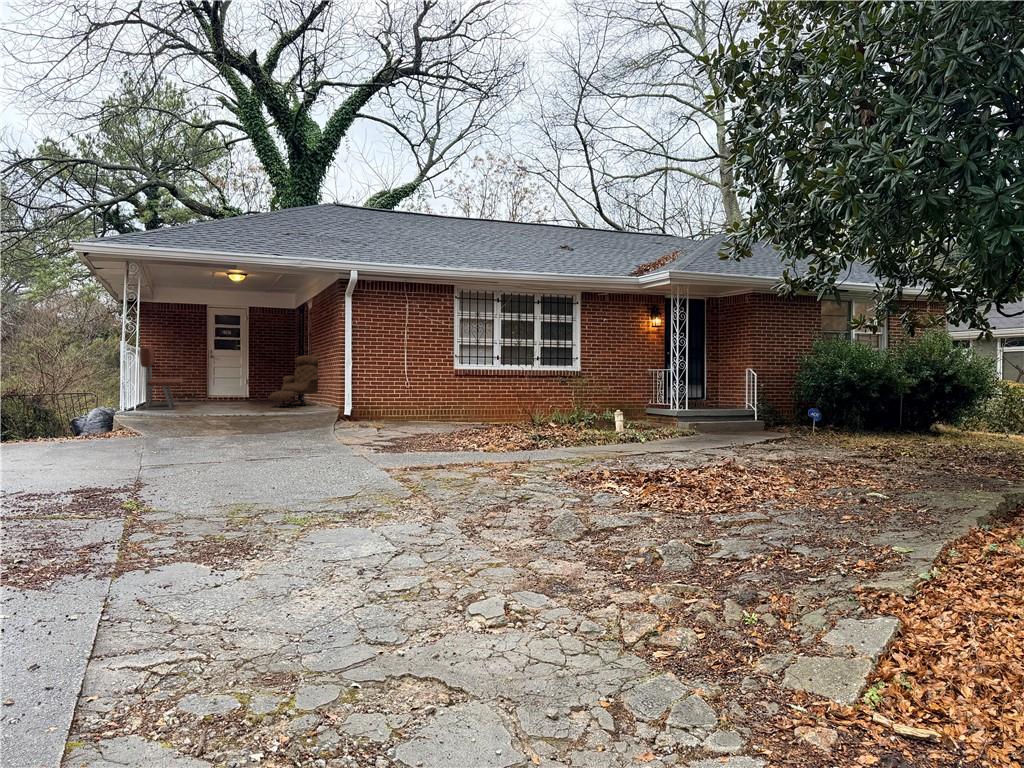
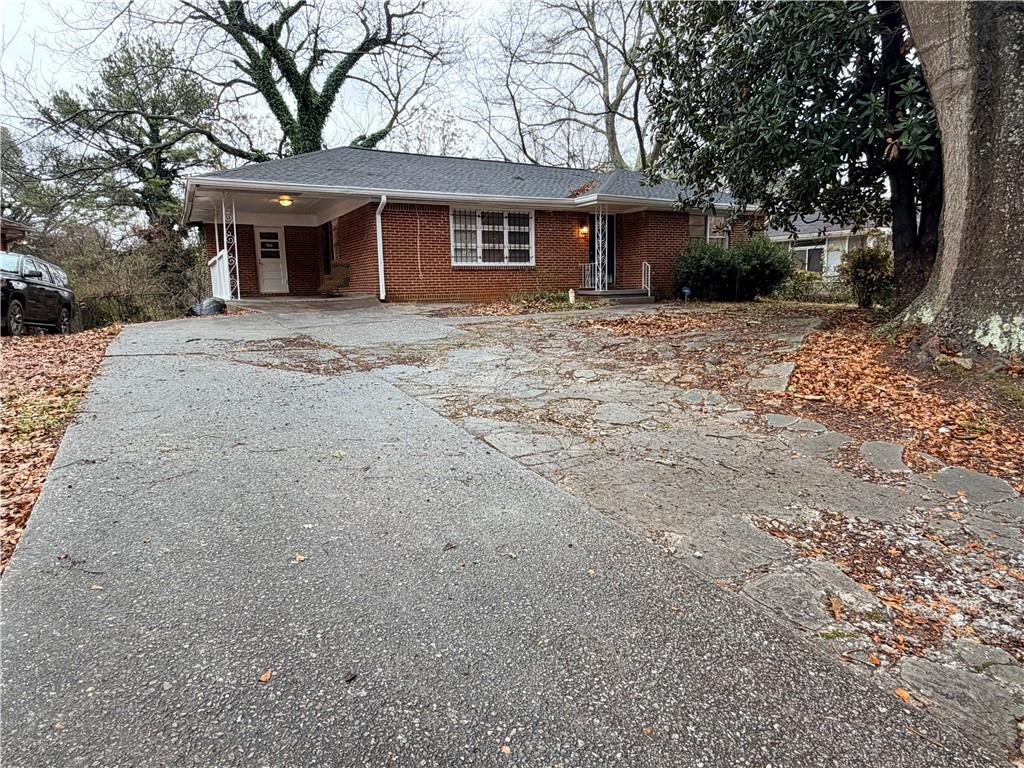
bench: present [140,347,183,410] -> none [221,255,256,302]

